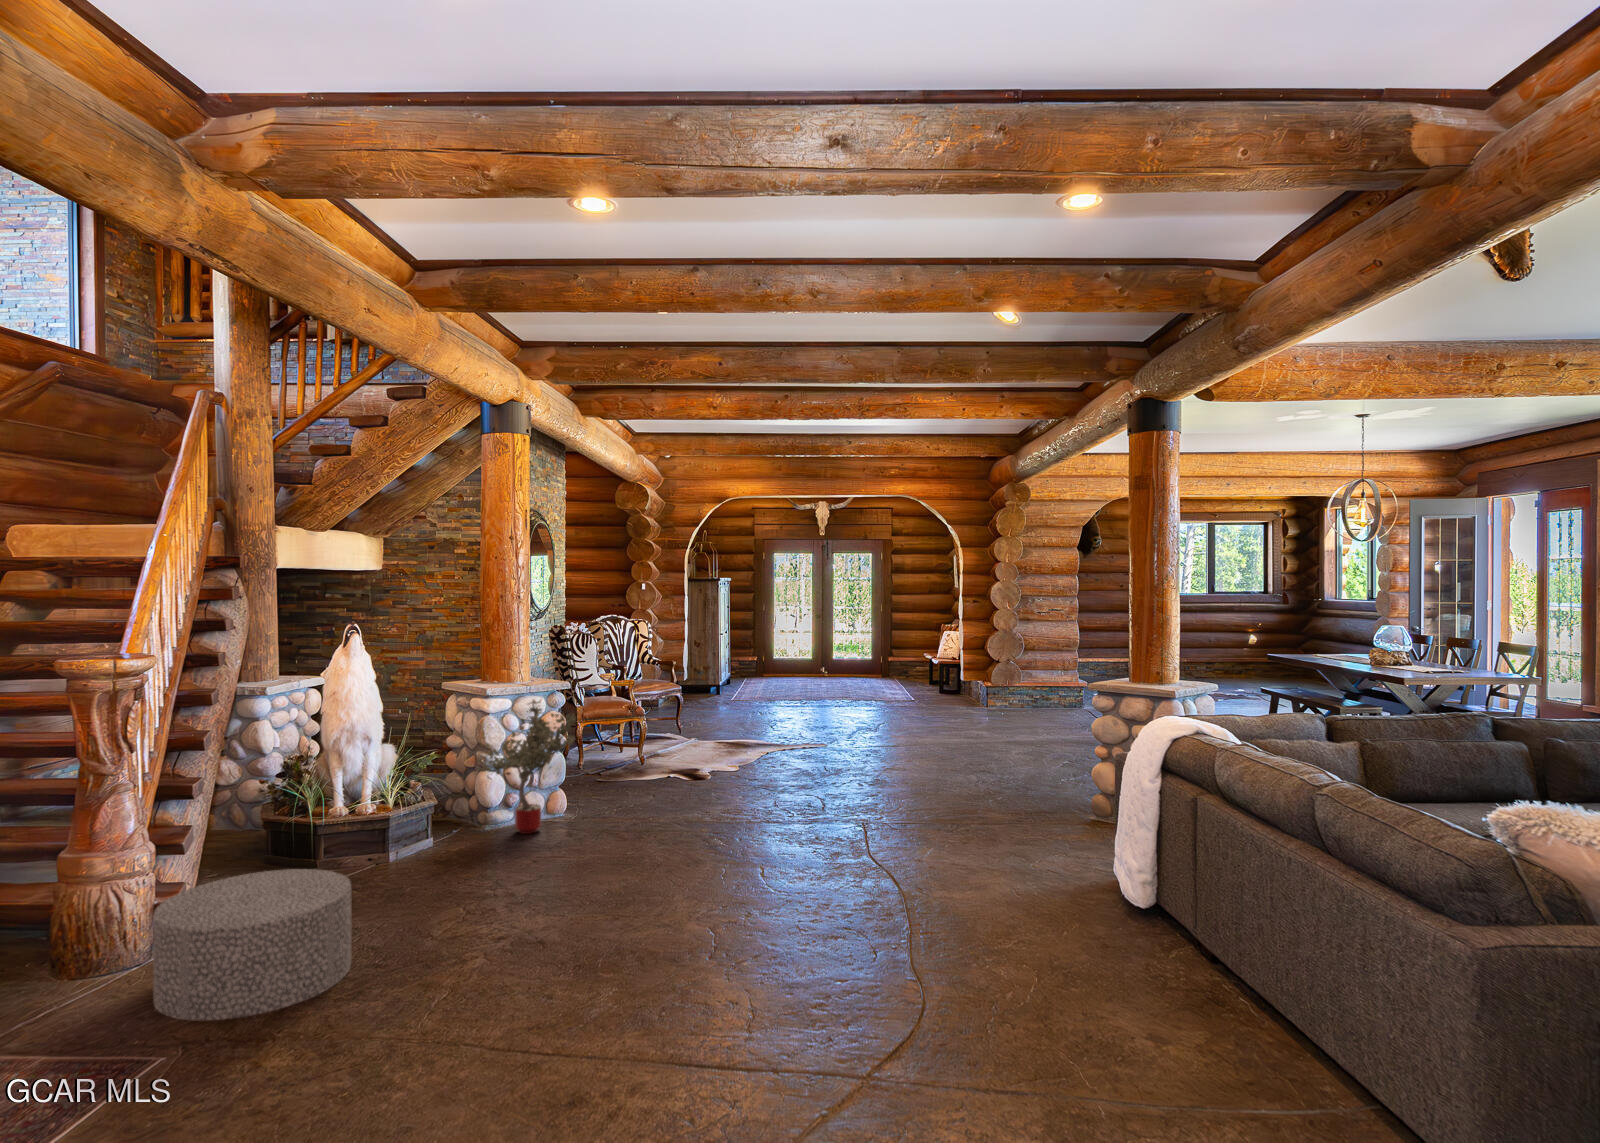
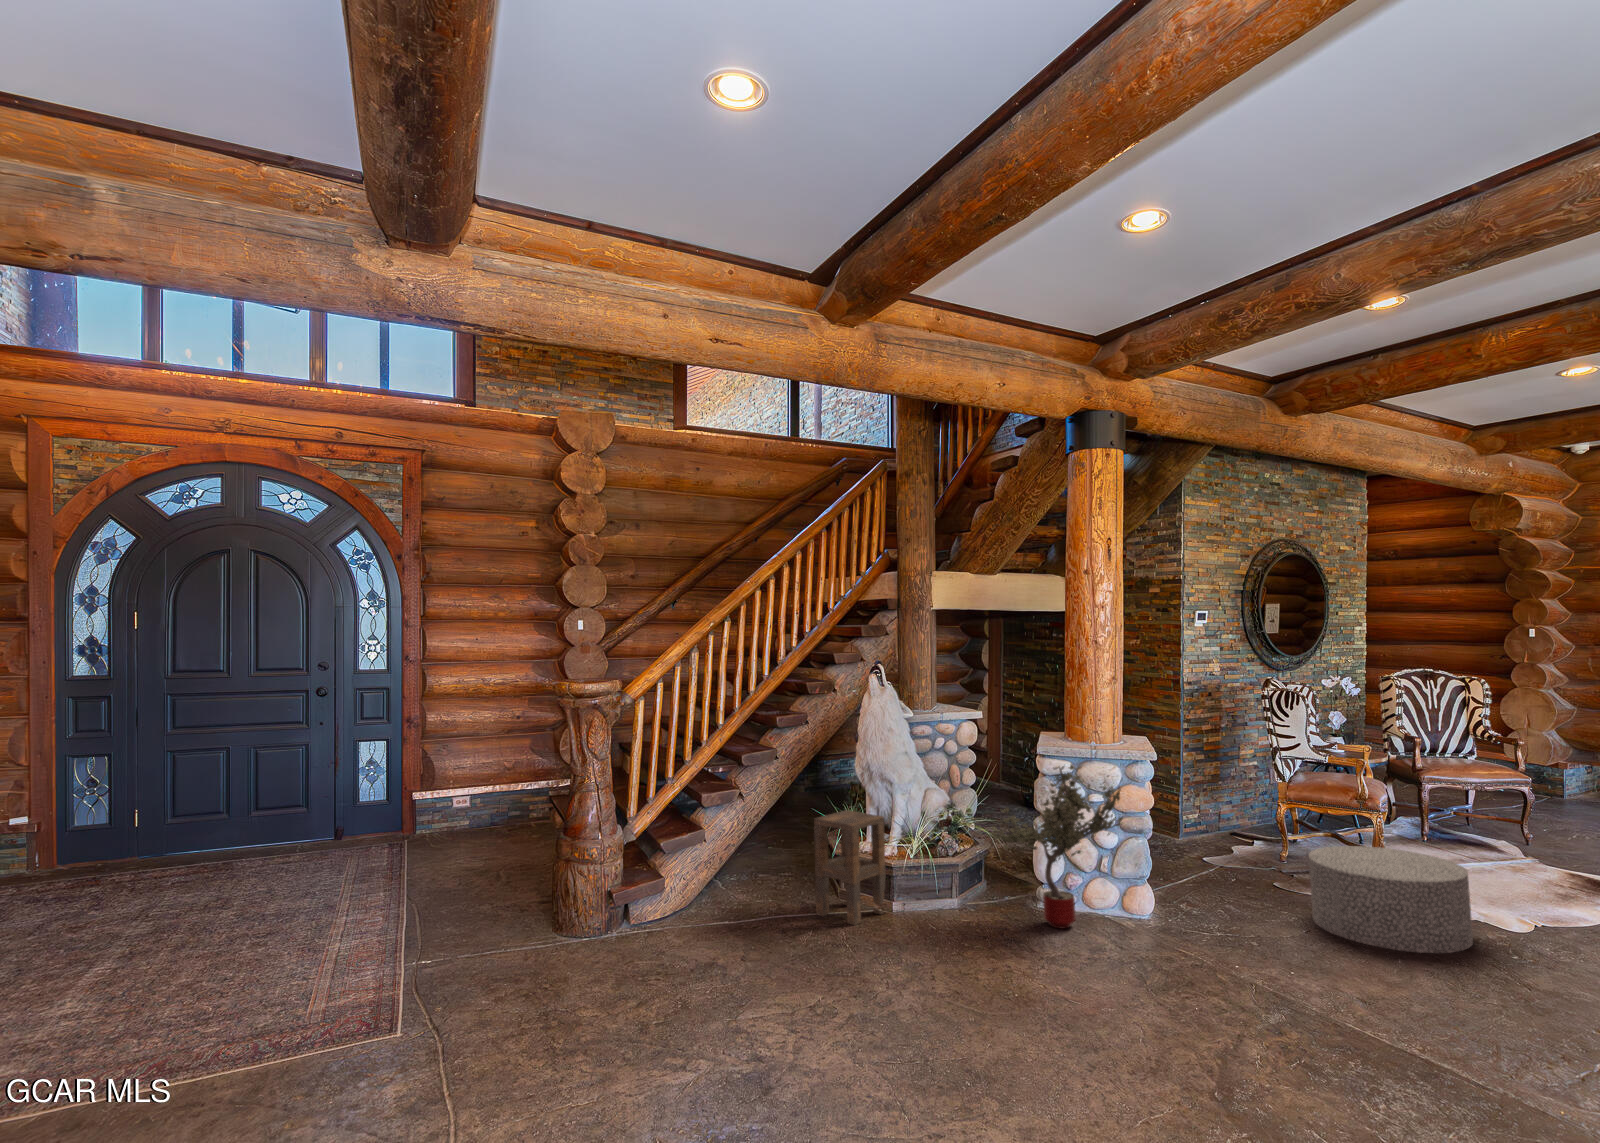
side table: none [319,771,382,885] -> present [814,810,886,925]
ottoman: present [153,869,351,1021] -> present [1309,846,1473,953]

